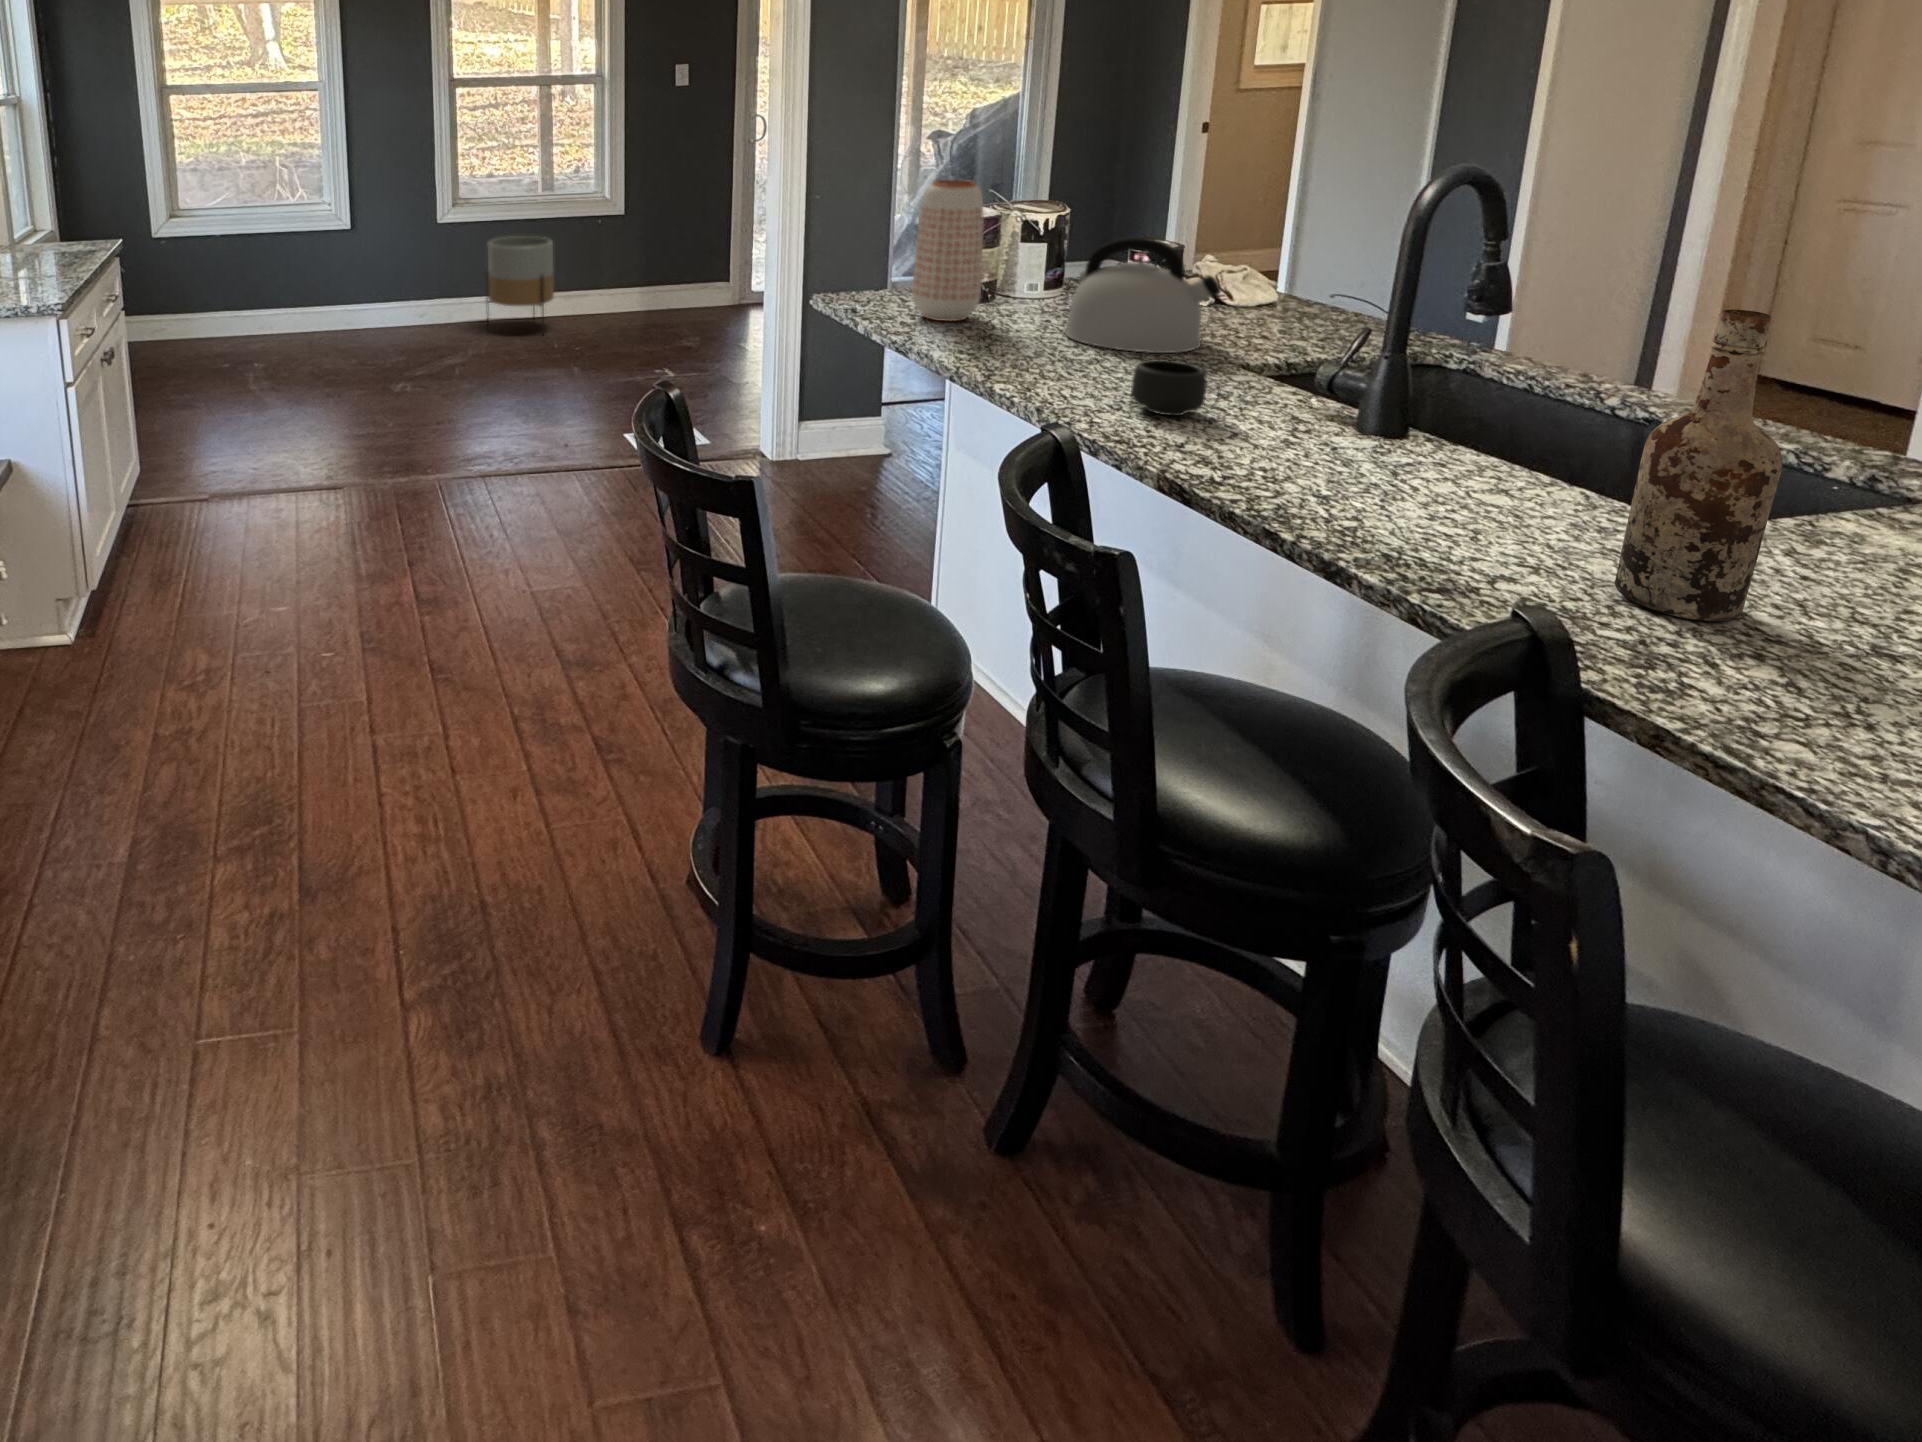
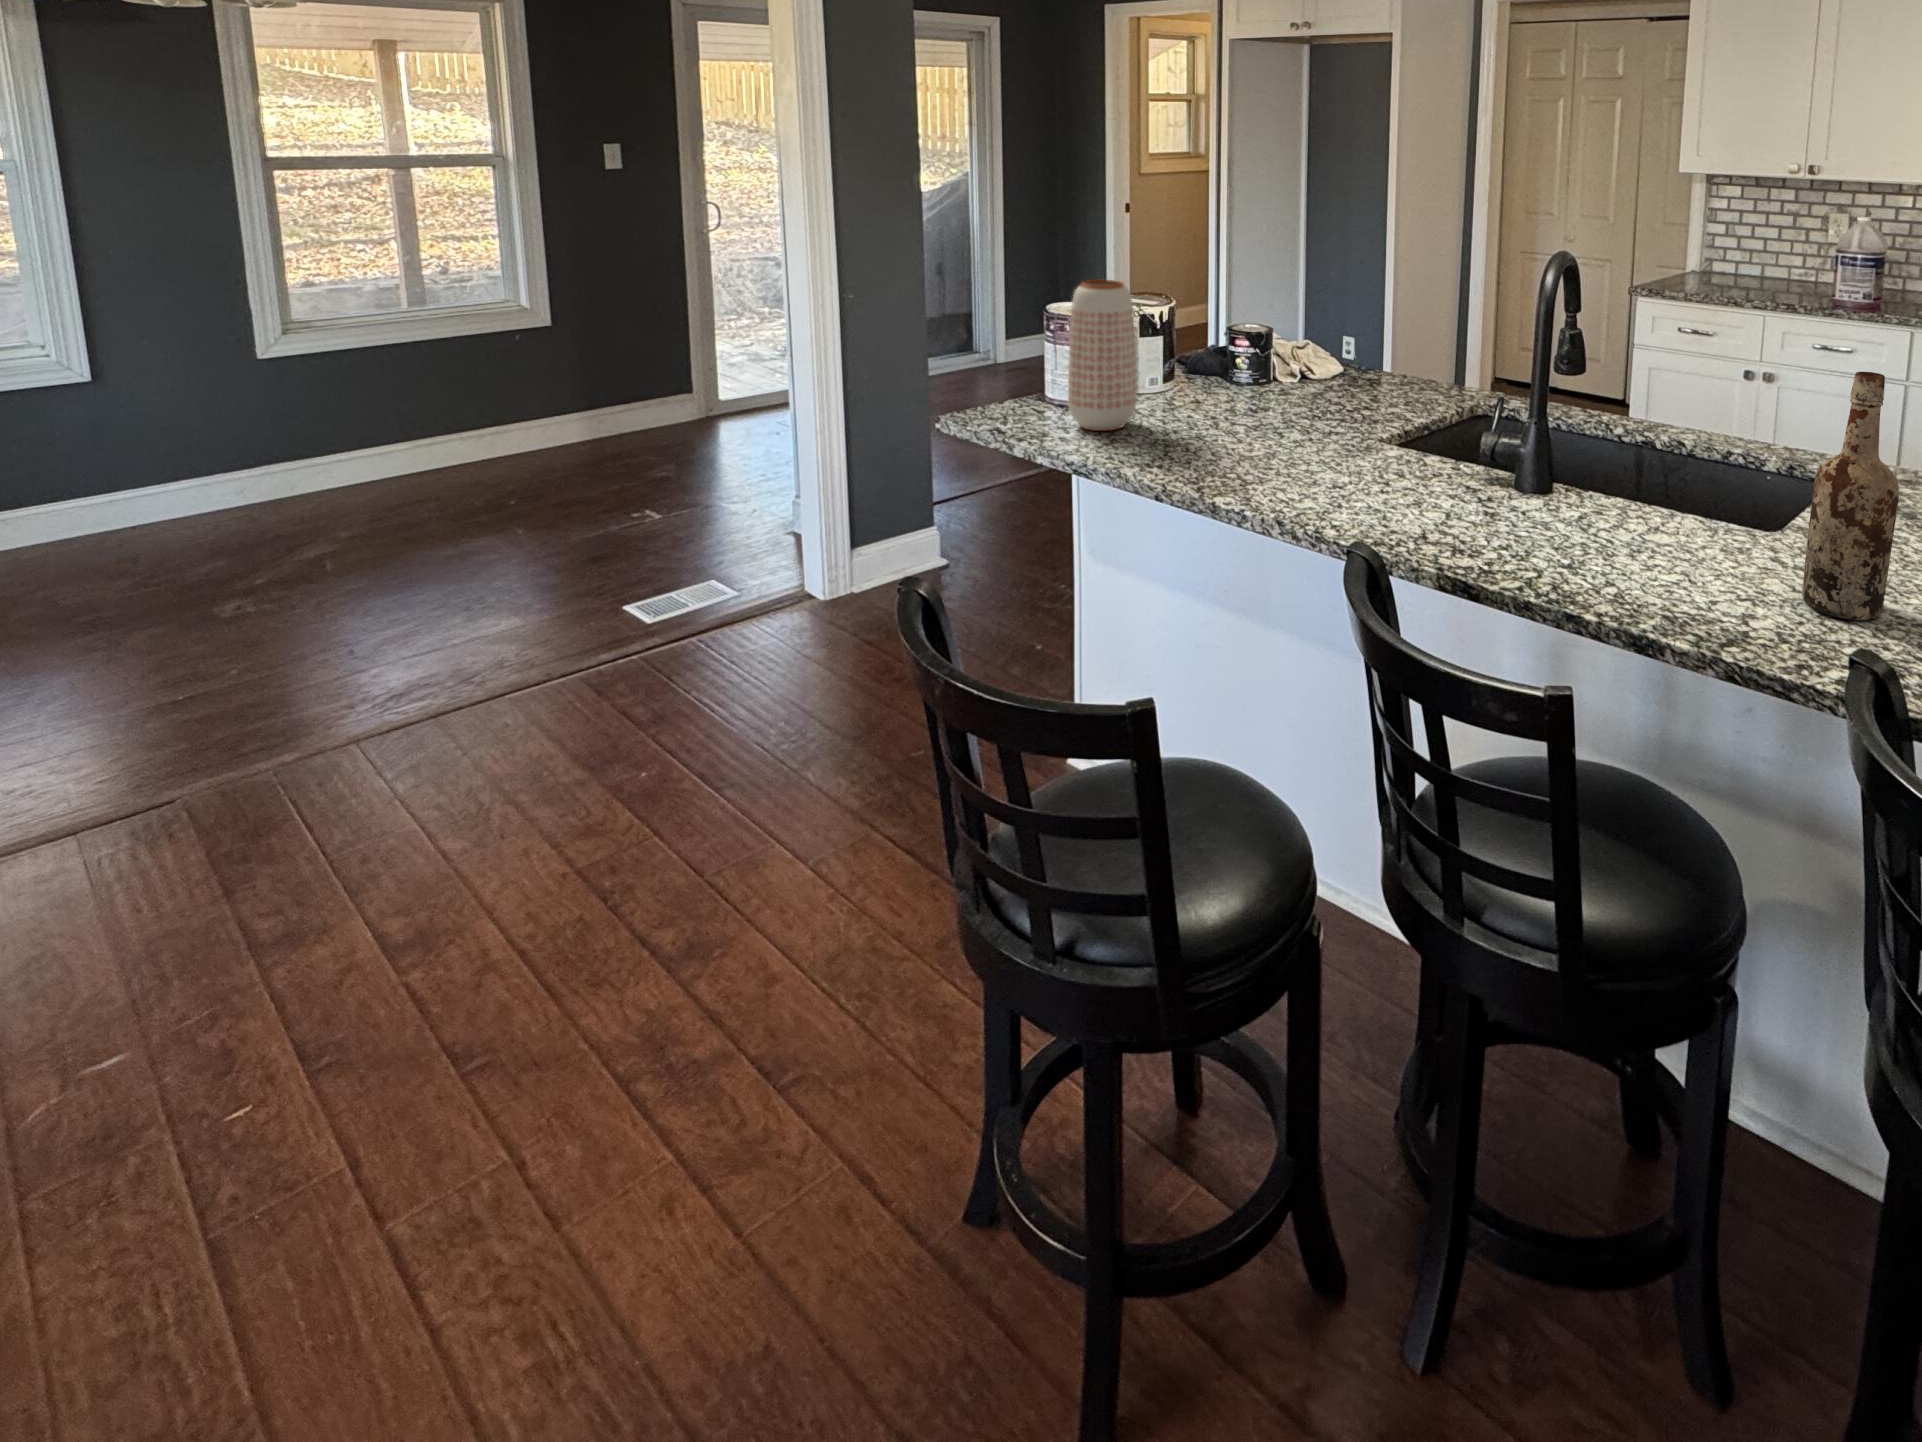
planter: present [486,236,554,308] -> none [351,362,465,497]
kettle: present [1065,237,1221,353] -> none [1220,327,1348,439]
mug: present [1131,359,1220,416] -> none [1352,450,1427,506]

